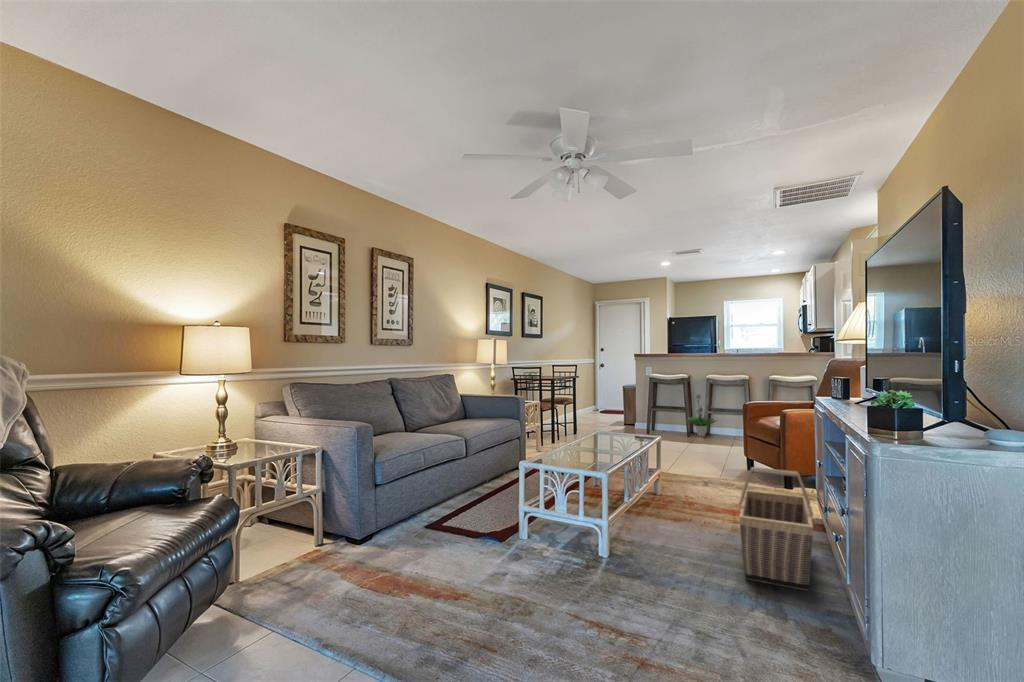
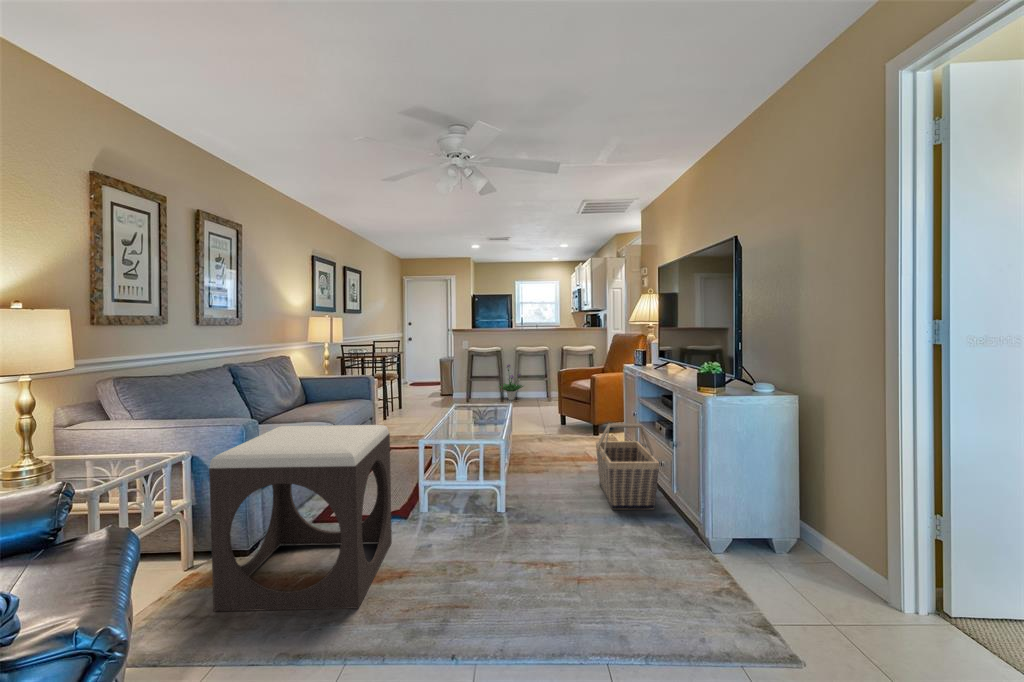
footstool: none [301,433,474,618] -> present [209,425,392,611]

